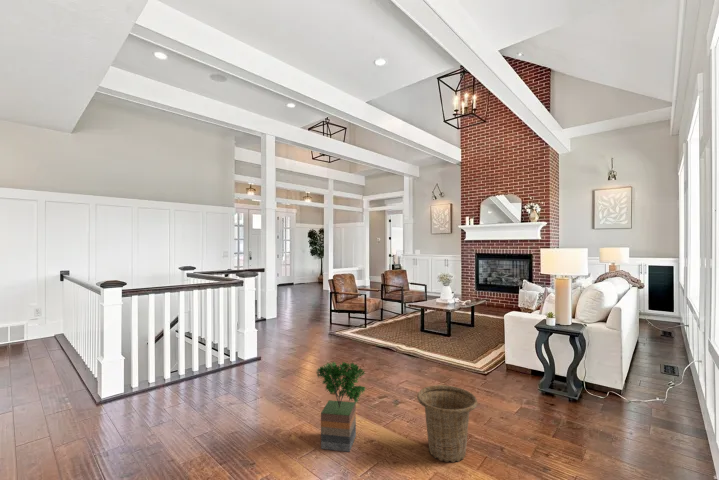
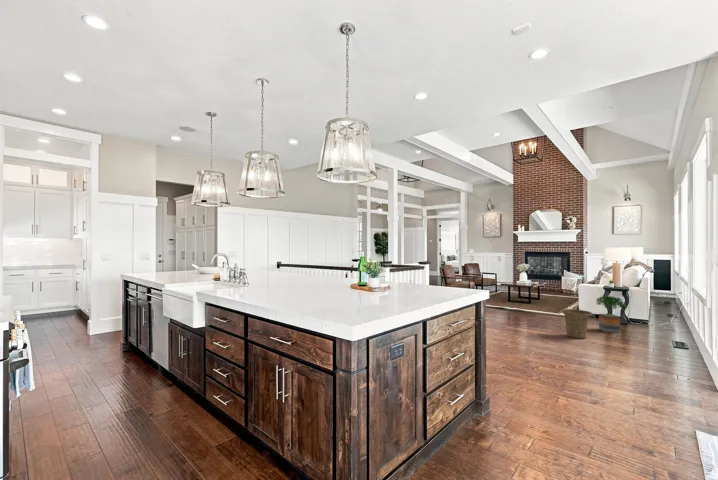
potted tree: present [317,362,365,452] -> present [596,296,627,333]

